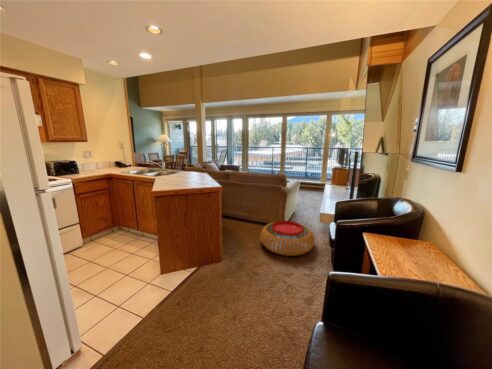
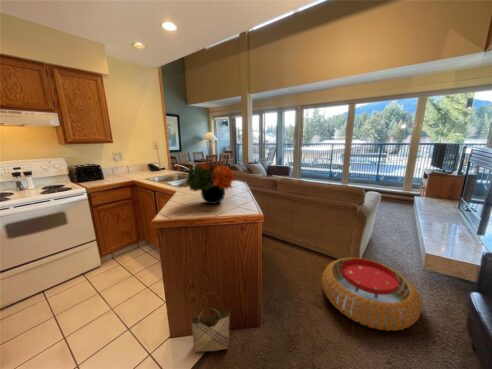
flower arrangement: none [168,155,203,184] -> present [186,161,235,204]
woven basket: none [176,241,202,279] -> present [190,293,230,352]

